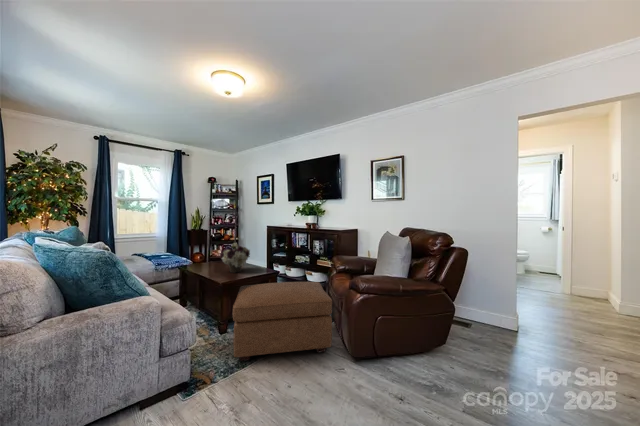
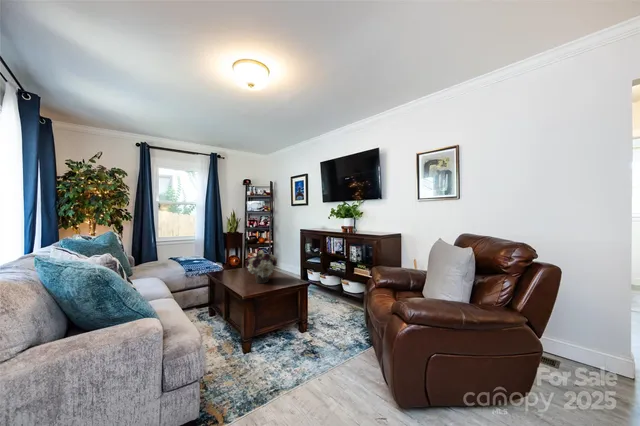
ottoman: present [233,282,332,361] -> none [251,298,369,393]

